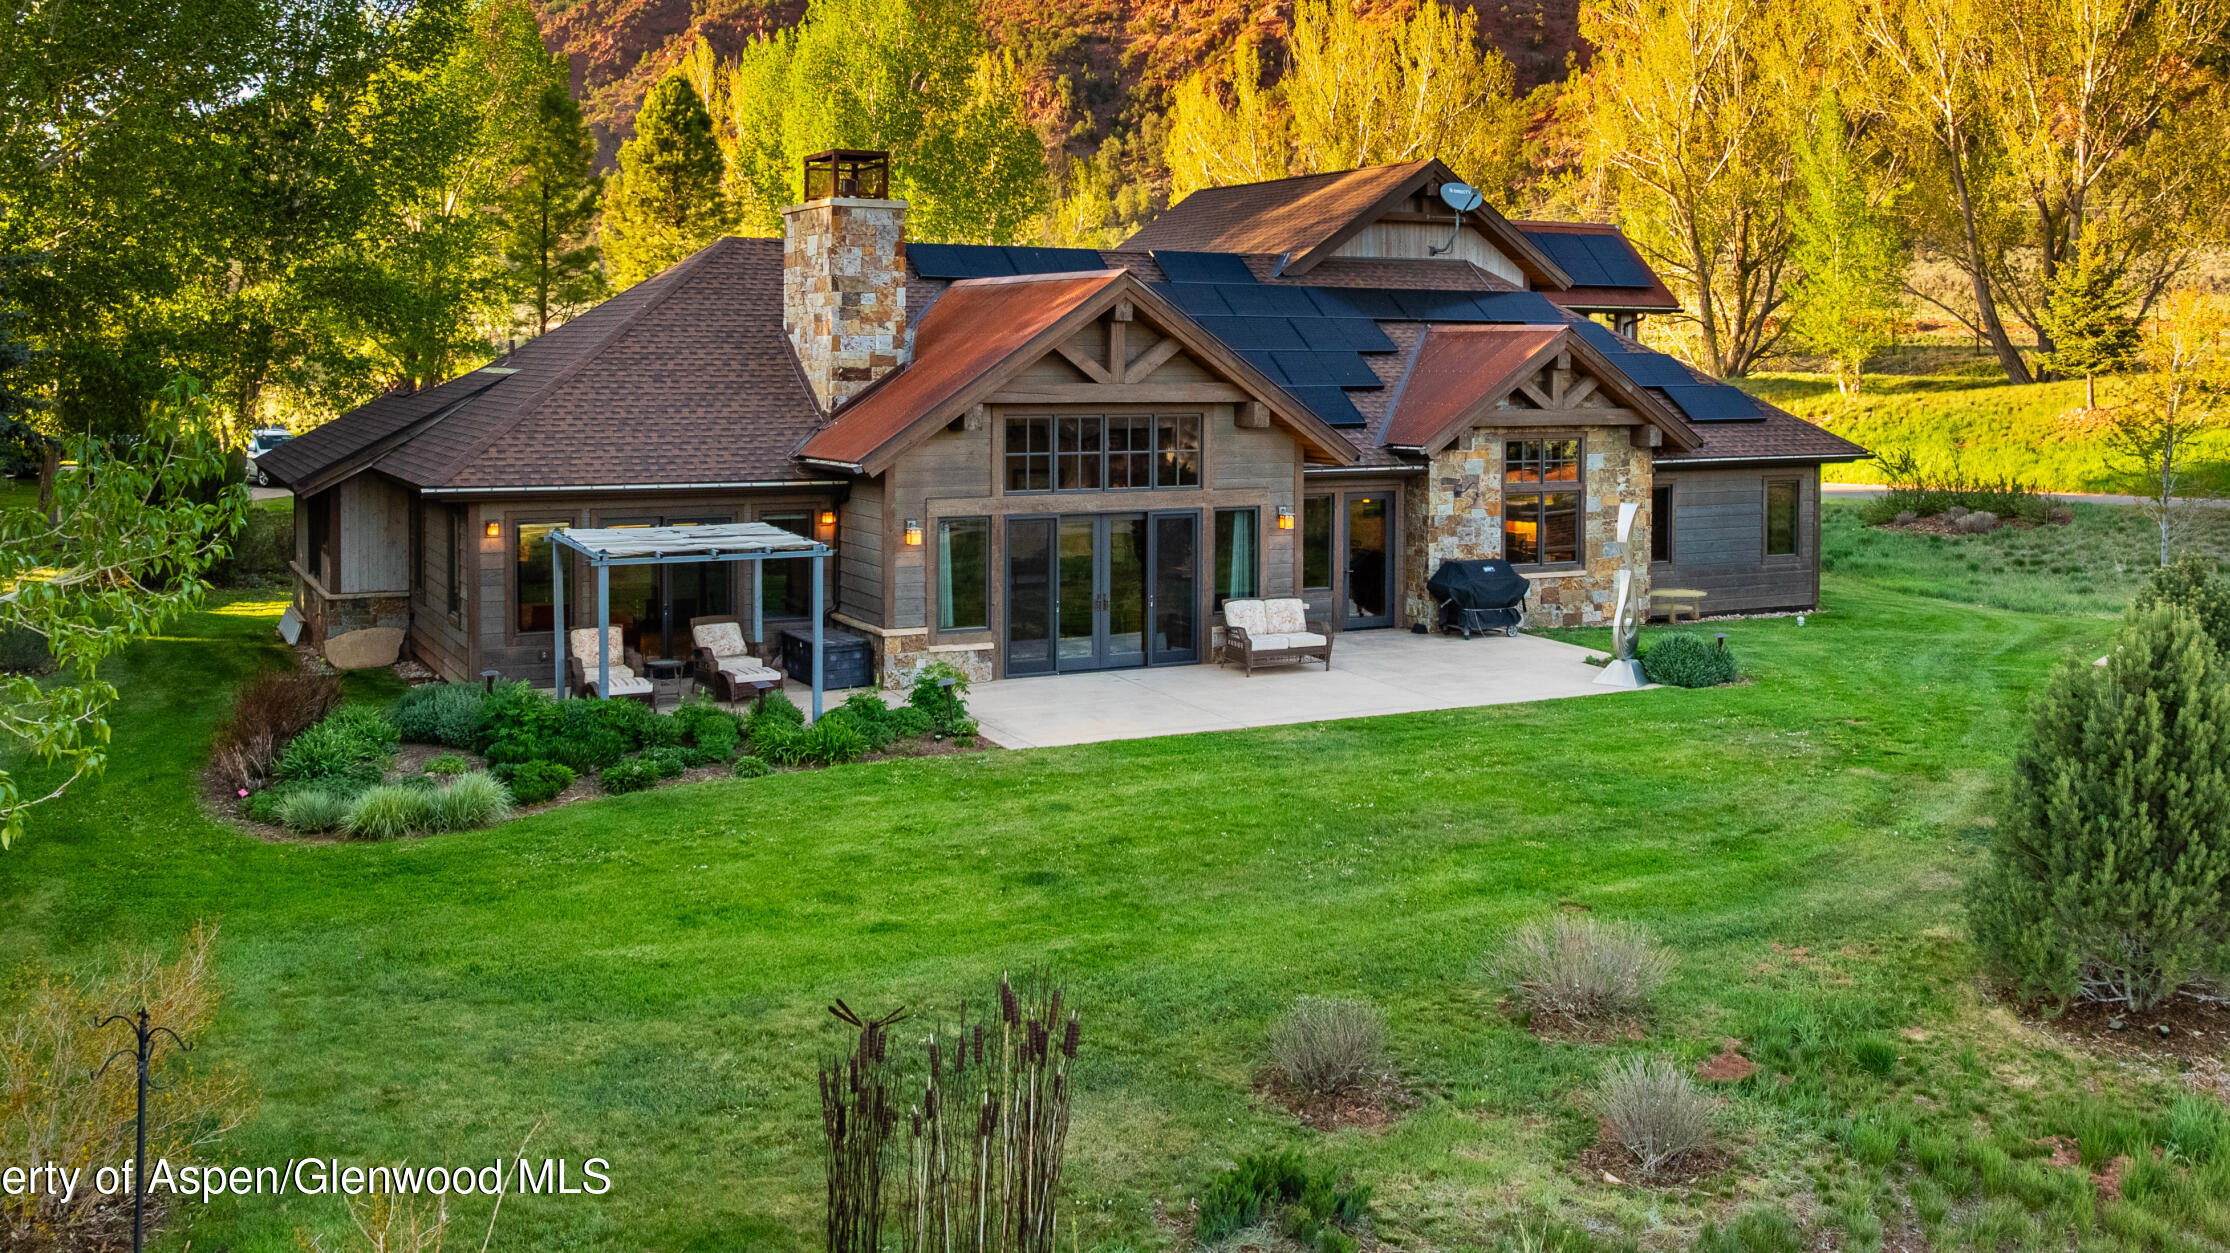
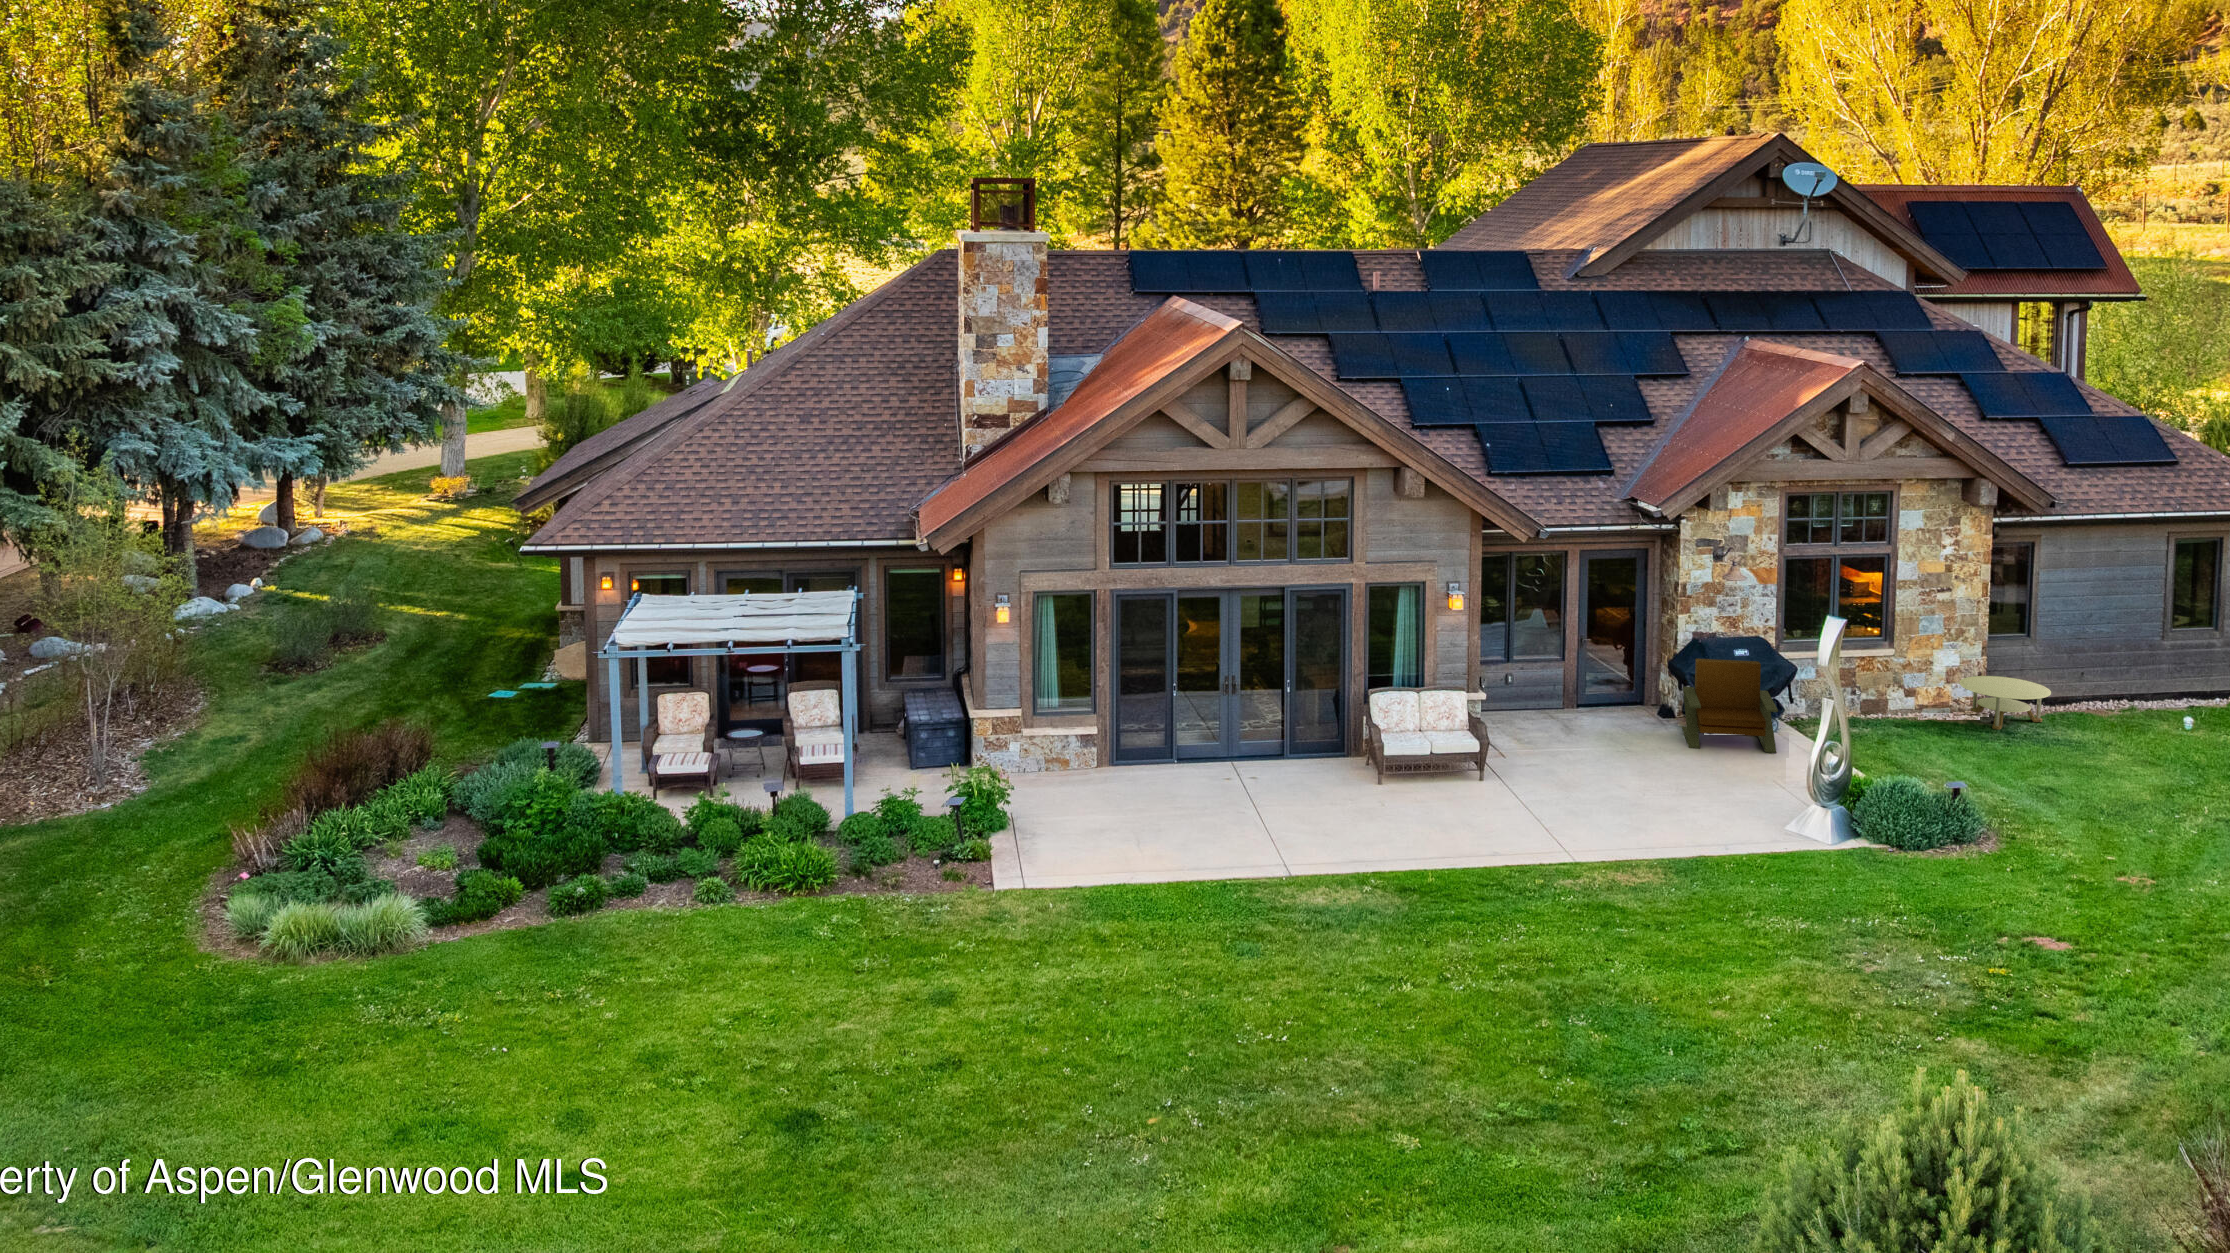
lounge chair: none [1447,572,1532,643] -> present [1682,659,1778,753]

